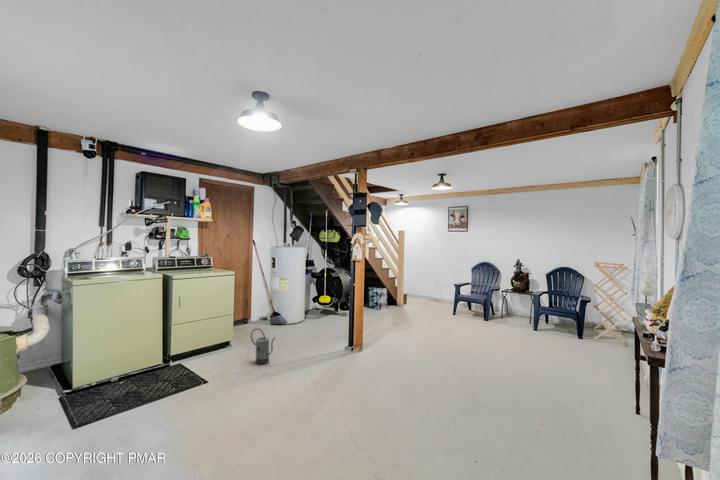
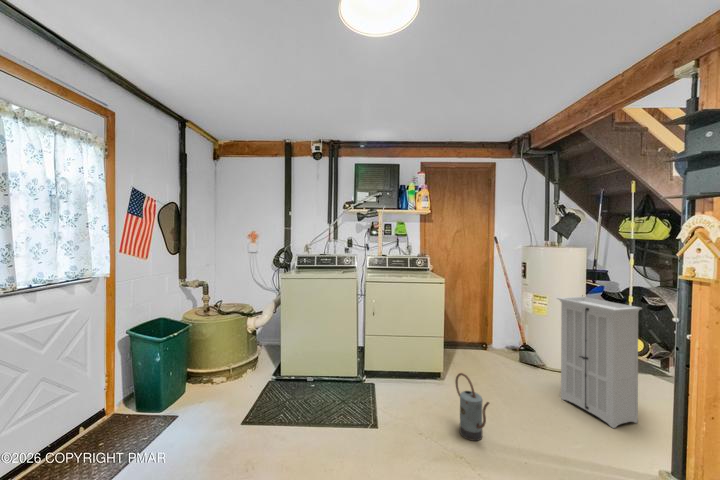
storage cabinet: none [298,275,333,339] -> present [557,296,642,428]

